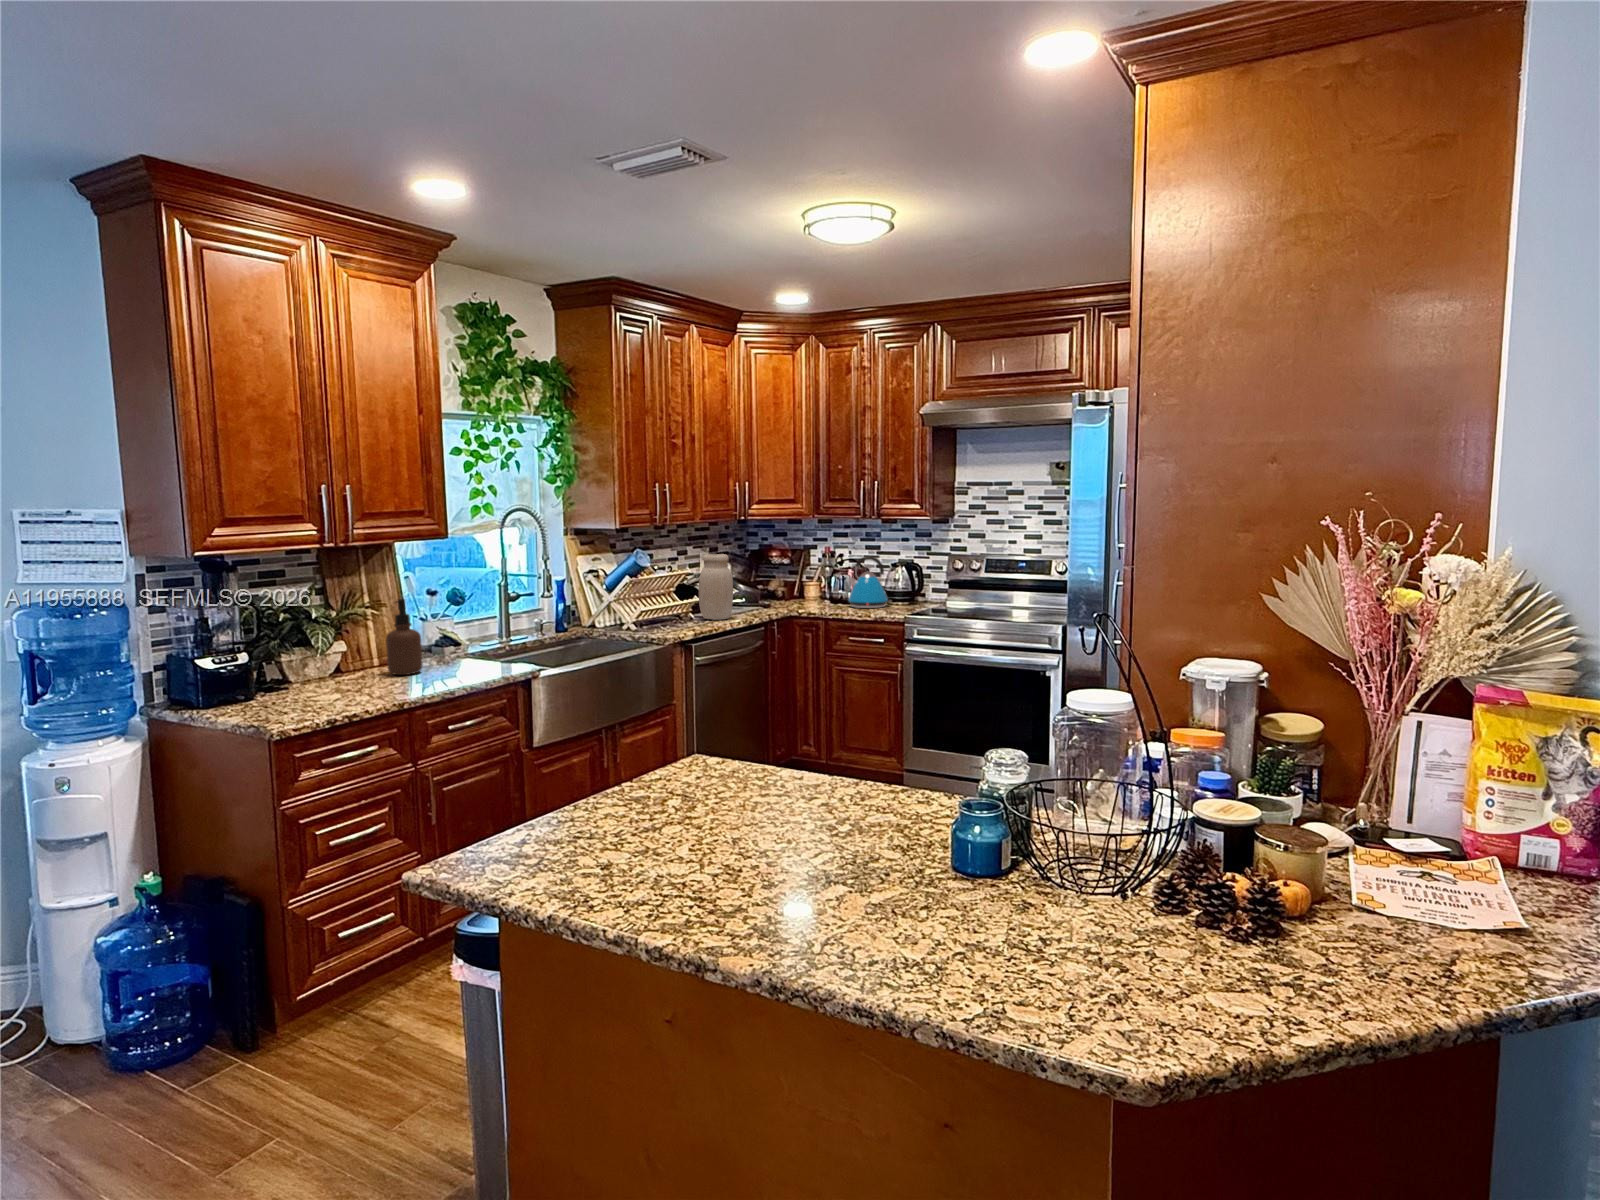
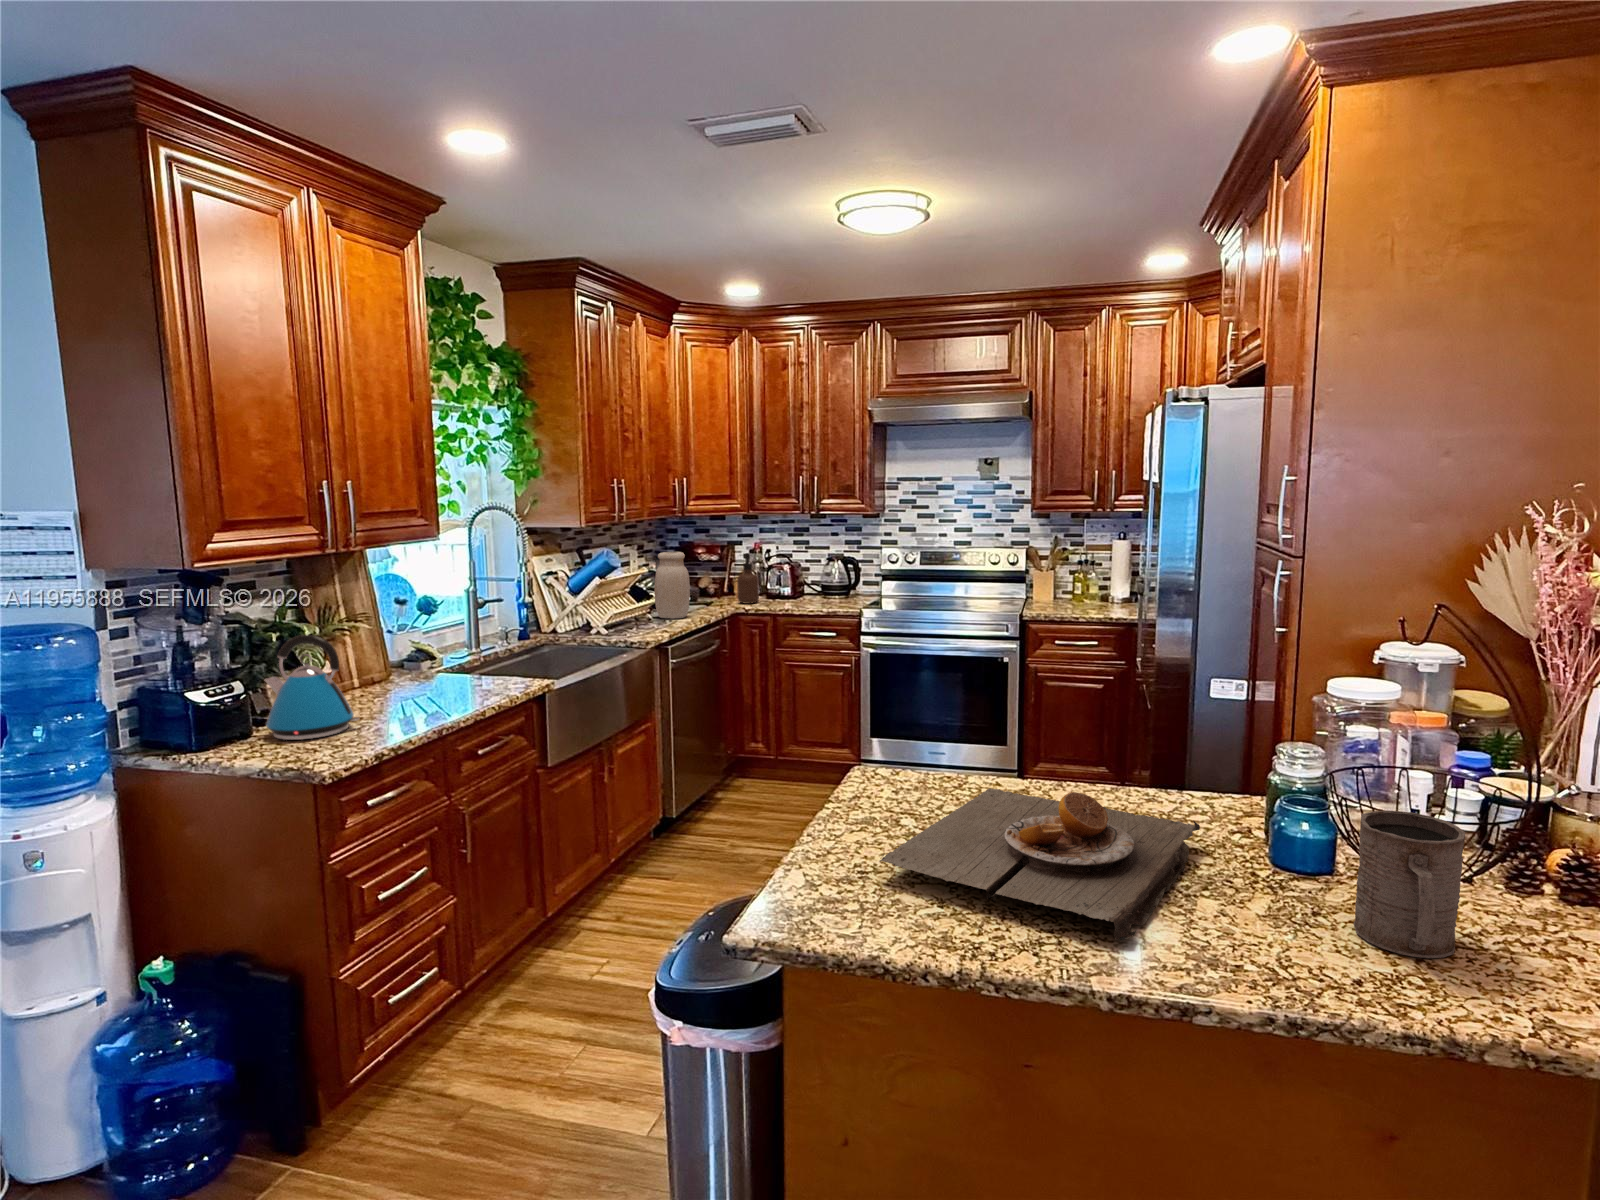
kettle: present [848,556,888,608] -> present [265,635,359,740]
soap dispenser: present [386,599,422,675] -> present [737,553,759,604]
plate: none [581,779,907,907] -> present [879,788,1200,940]
mug: none [937,808,1026,954] -> present [1354,810,1465,958]

